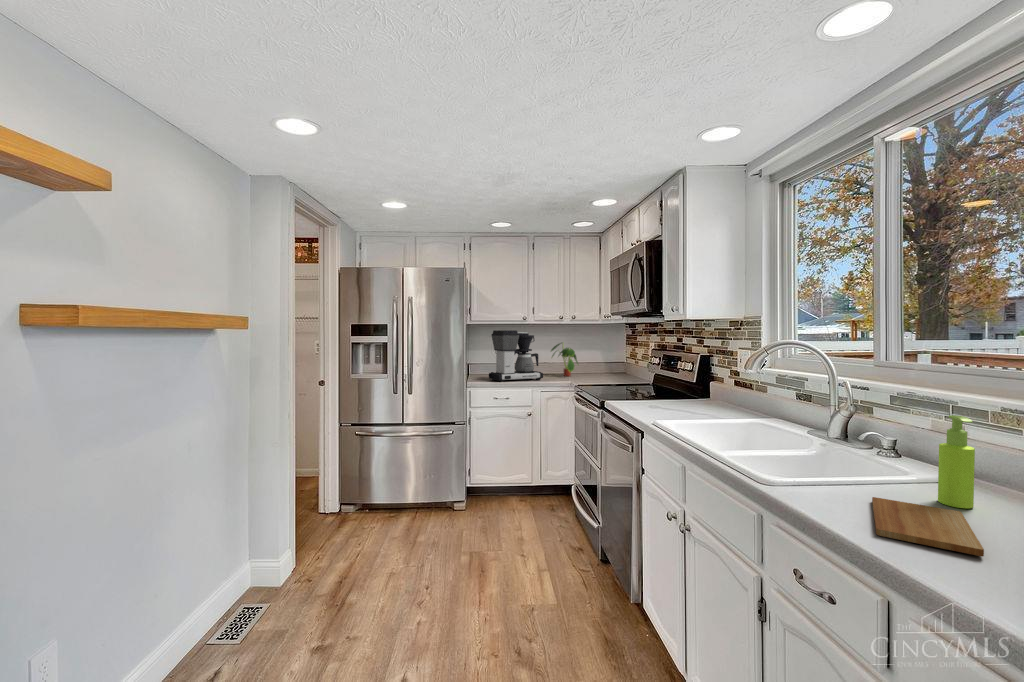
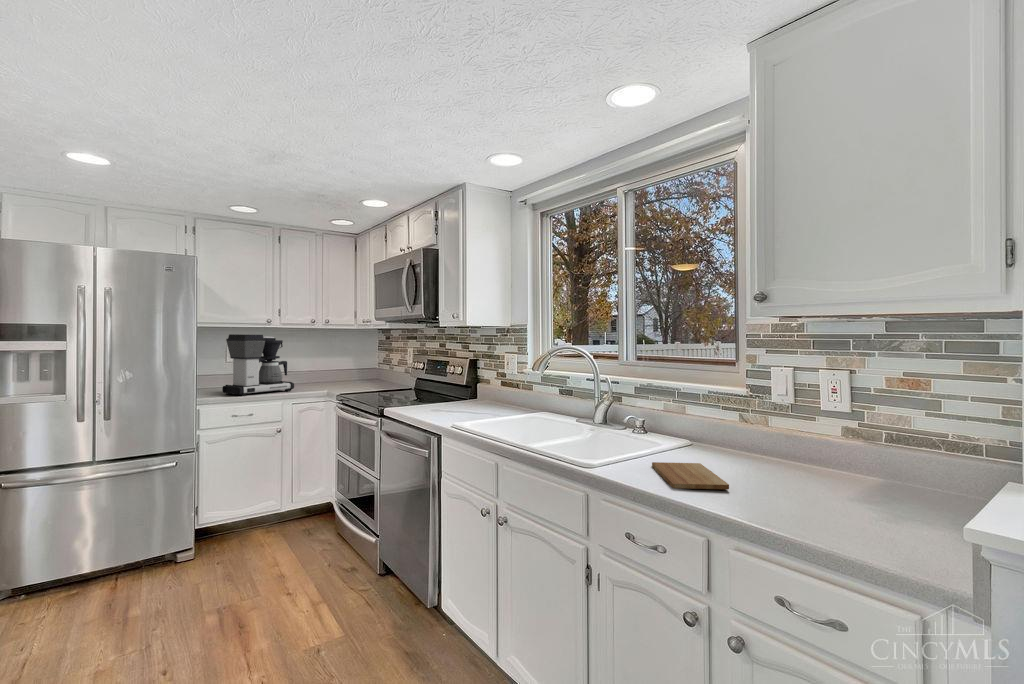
plant: present [551,343,578,376] -> none [297,347,329,385]
soap dispenser: present [938,415,975,509] -> none [681,398,702,461]

